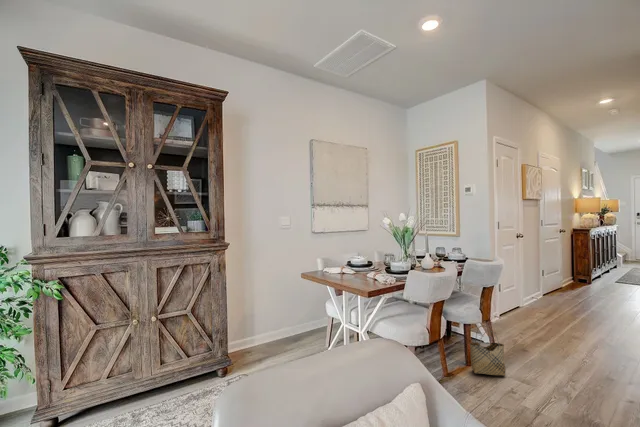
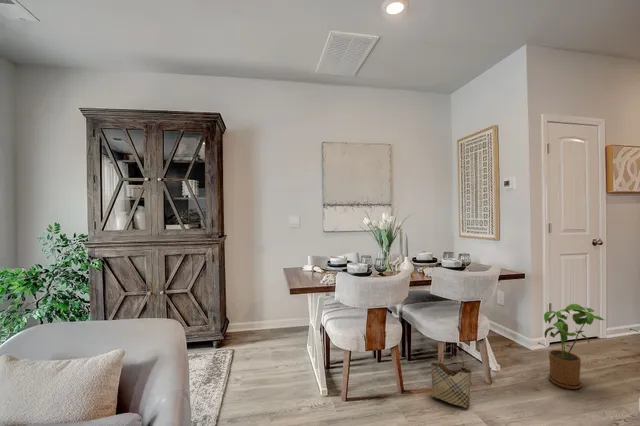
house plant: none [518,281,562,346] -> present [544,304,604,389]

